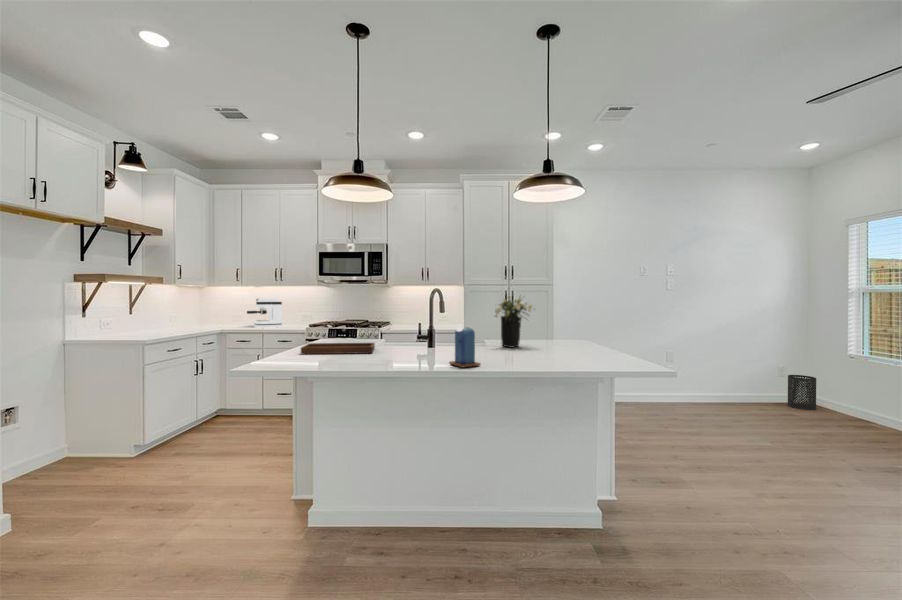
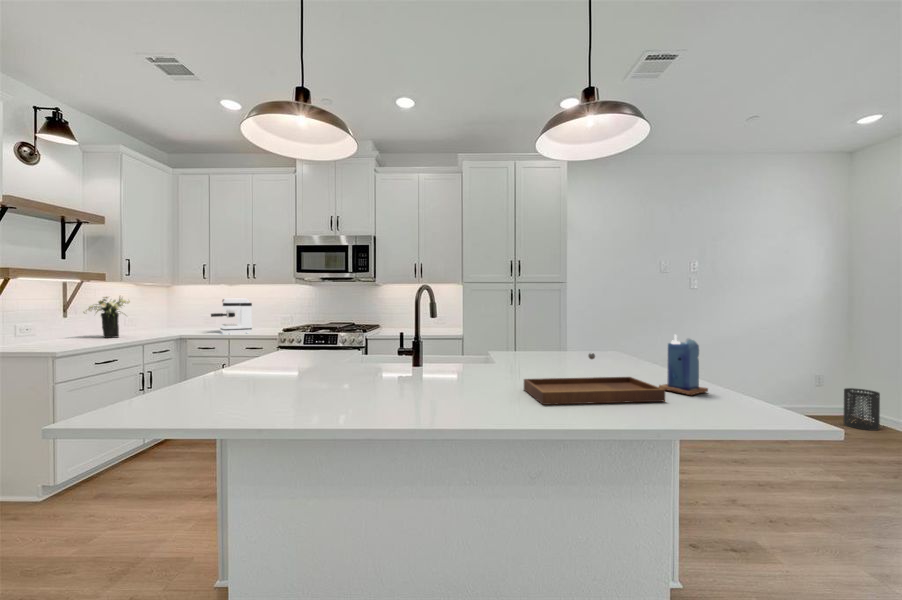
flower arrangement: present [495,296,532,348] -> present [84,297,130,338]
candle: present [449,326,480,367] -> present [659,335,708,395]
tray: present [301,328,375,354] -> present [524,353,665,405]

